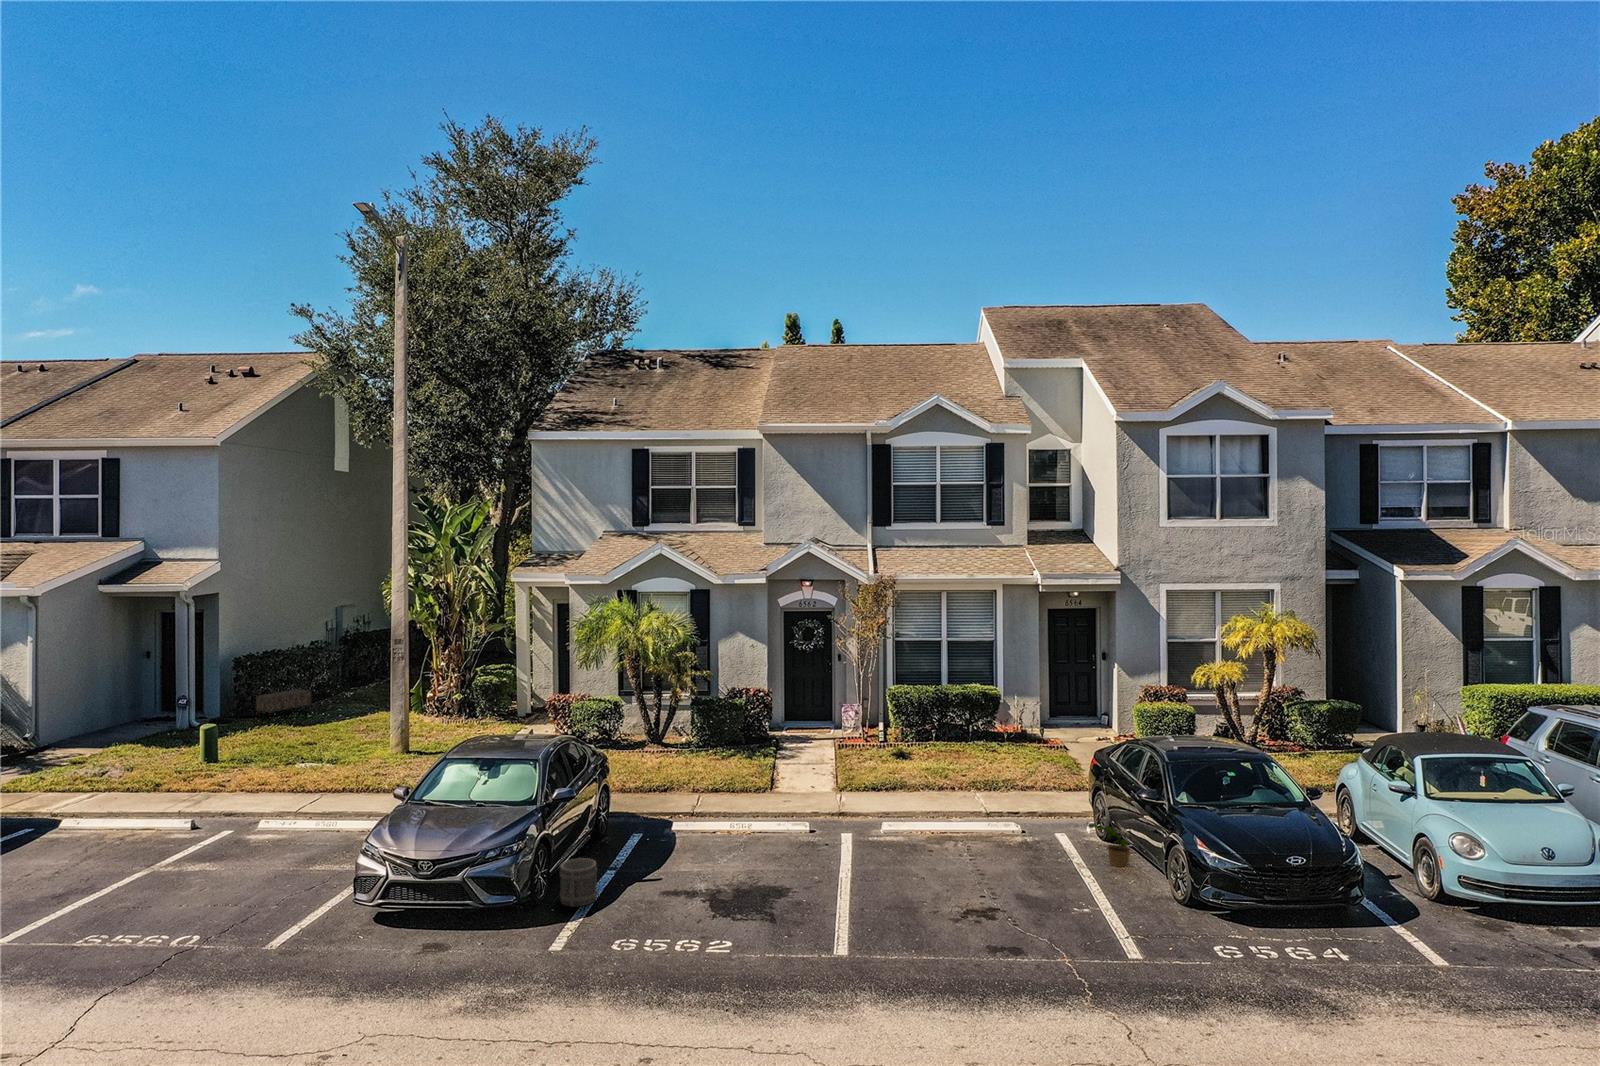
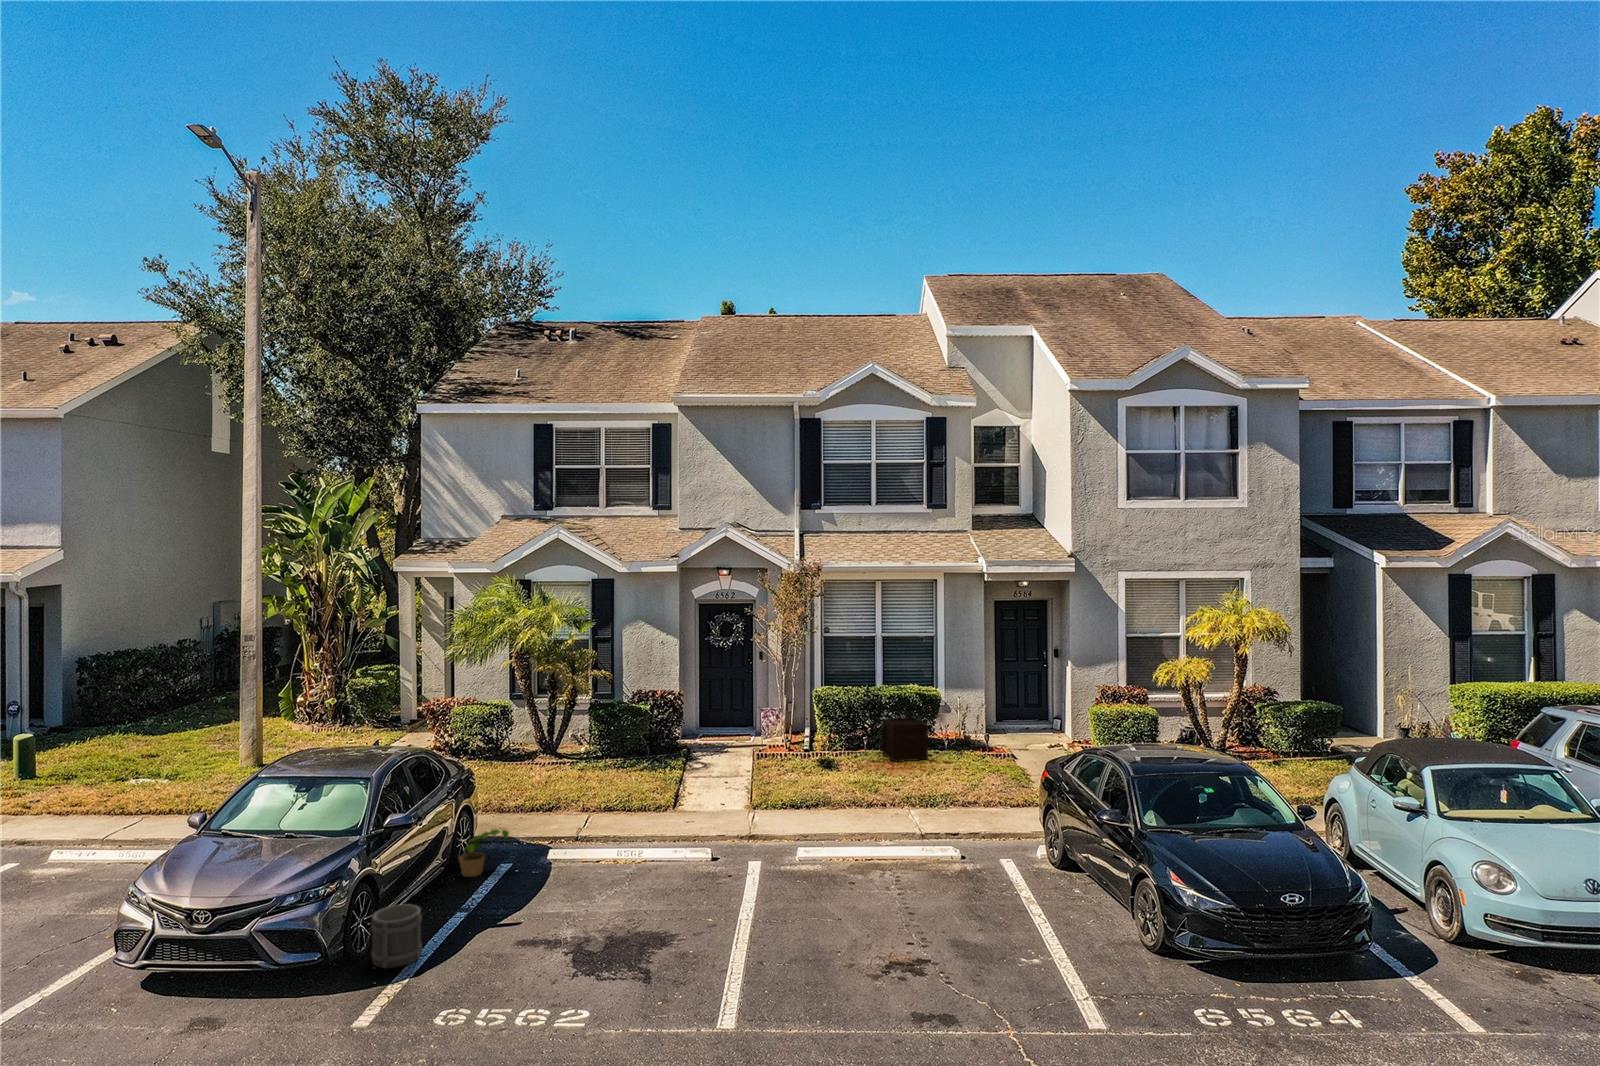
bench: present [256,689,311,718] -> none [94,695,162,729]
wooden crate: none [946,713,988,752] -> present [882,717,928,762]
potted plant: present [1088,823,1131,867] -> present [459,828,509,877]

